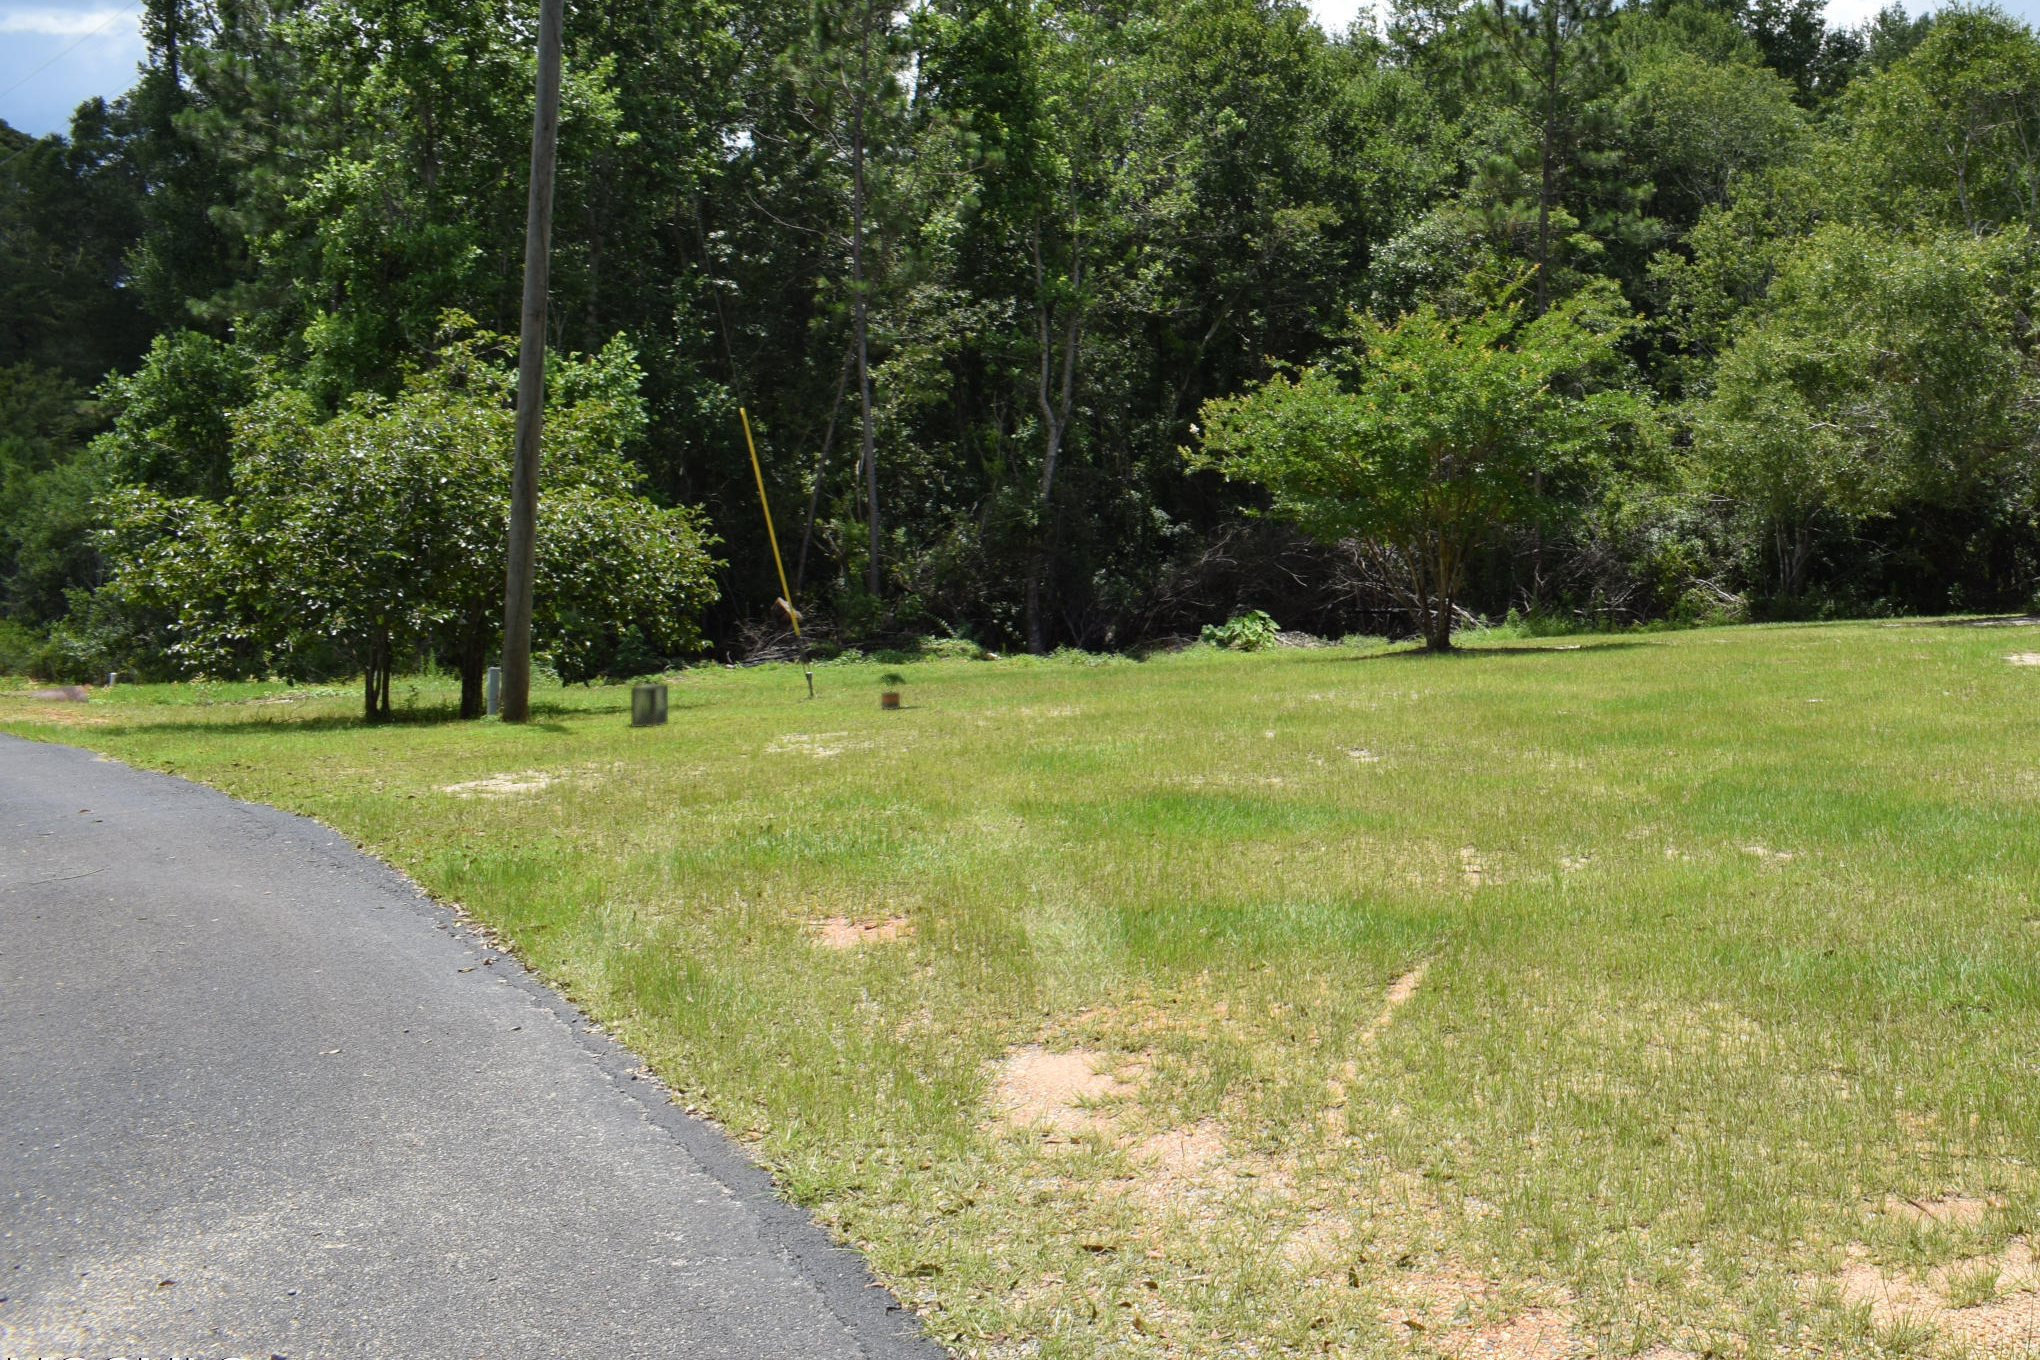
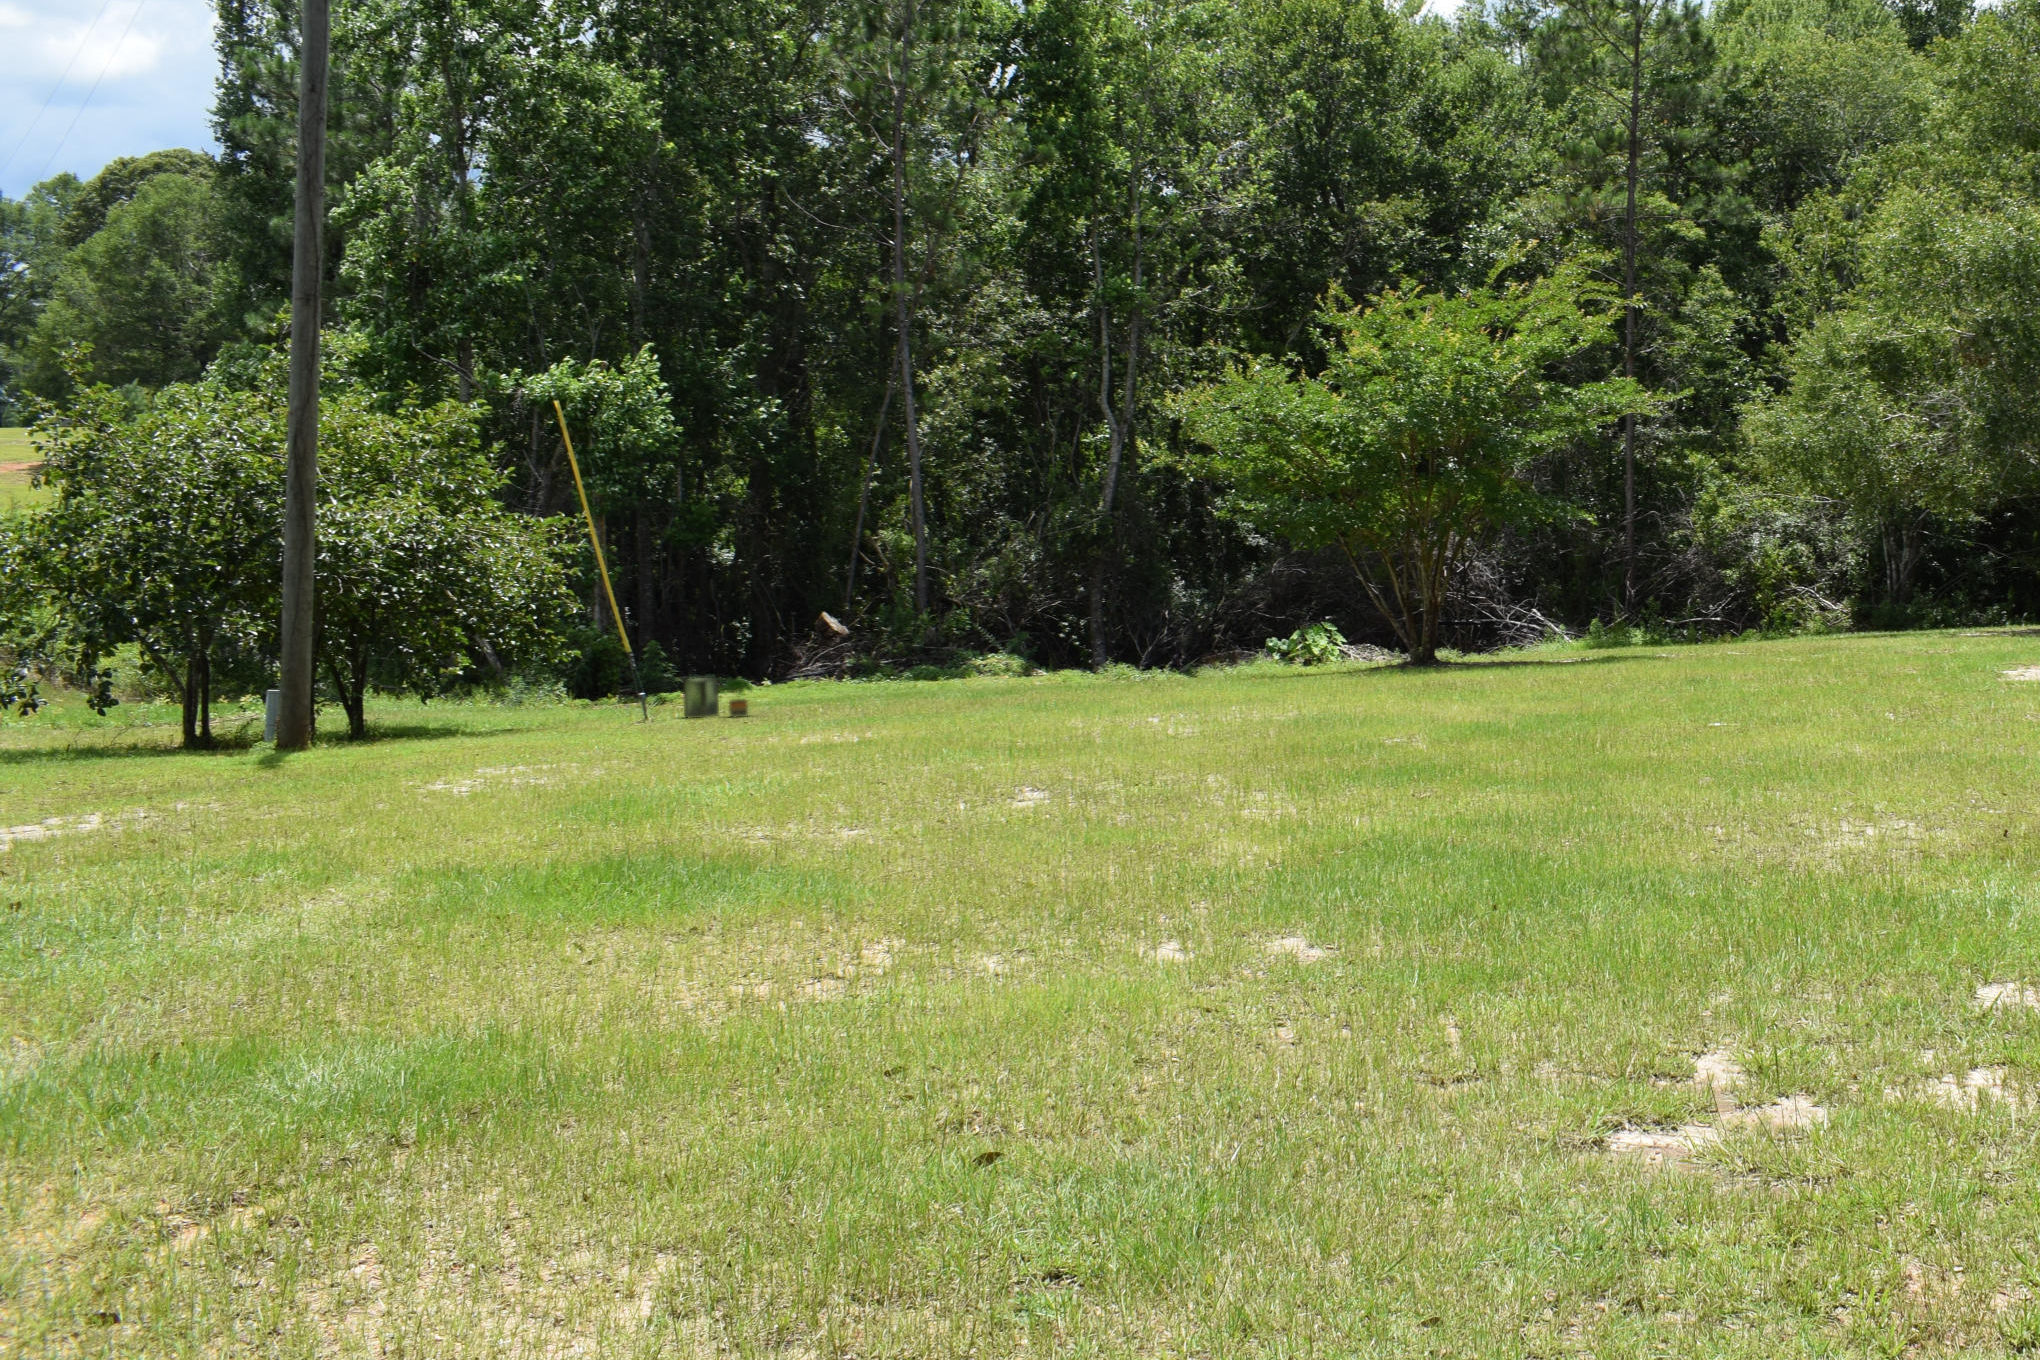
potted tree: present [879,673,906,710] -> present [726,680,753,717]

